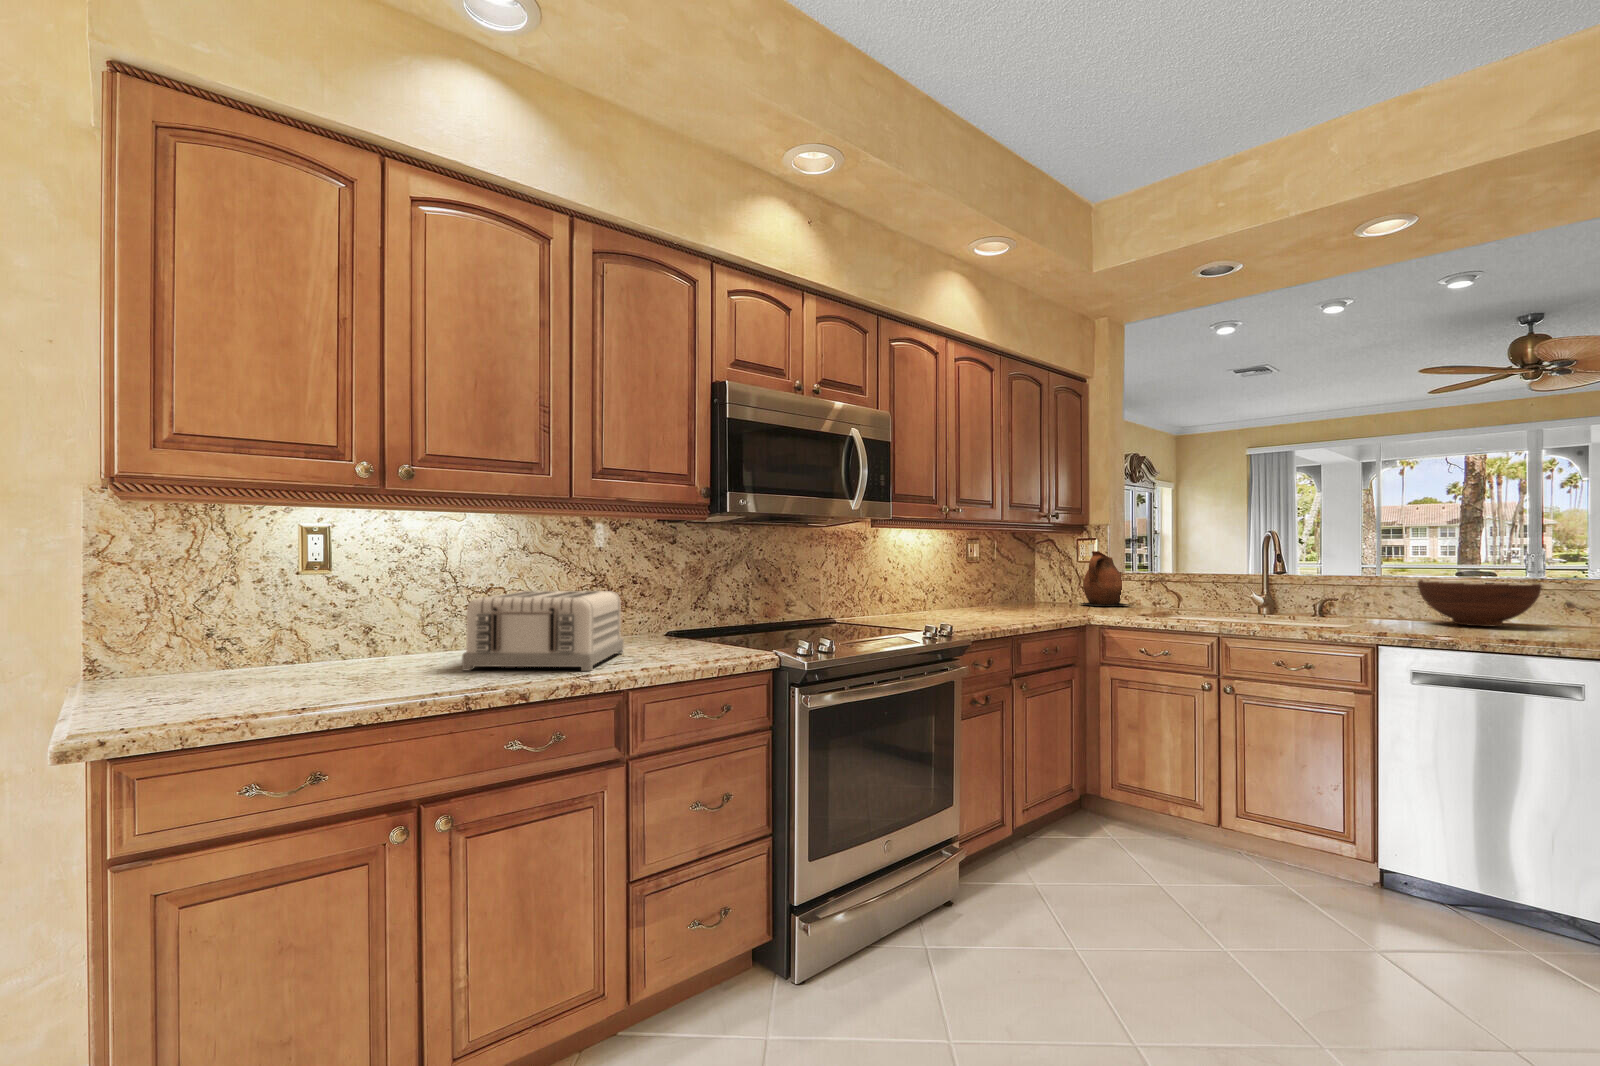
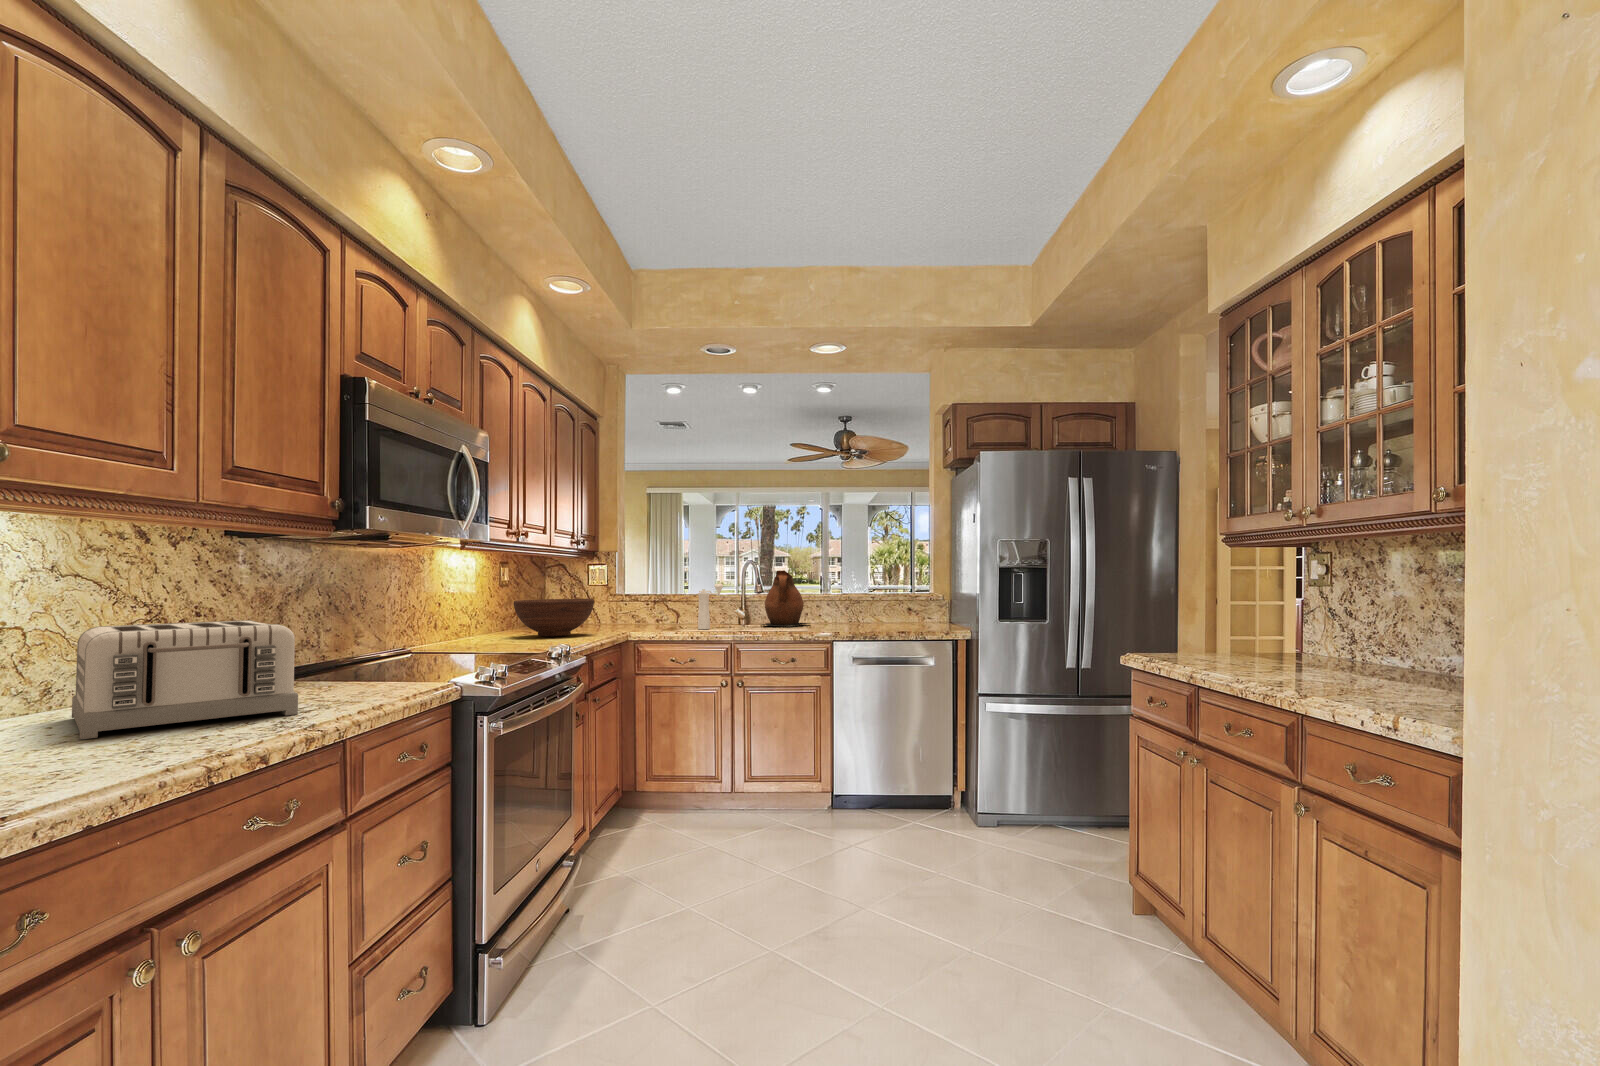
ceramic pitcher: present [1081,551,1131,606] -> present [762,570,810,626]
pepper mill: none [1170,566,1210,621] -> present [698,584,723,629]
fruit bowl: present [1417,580,1542,626] -> present [514,599,594,637]

